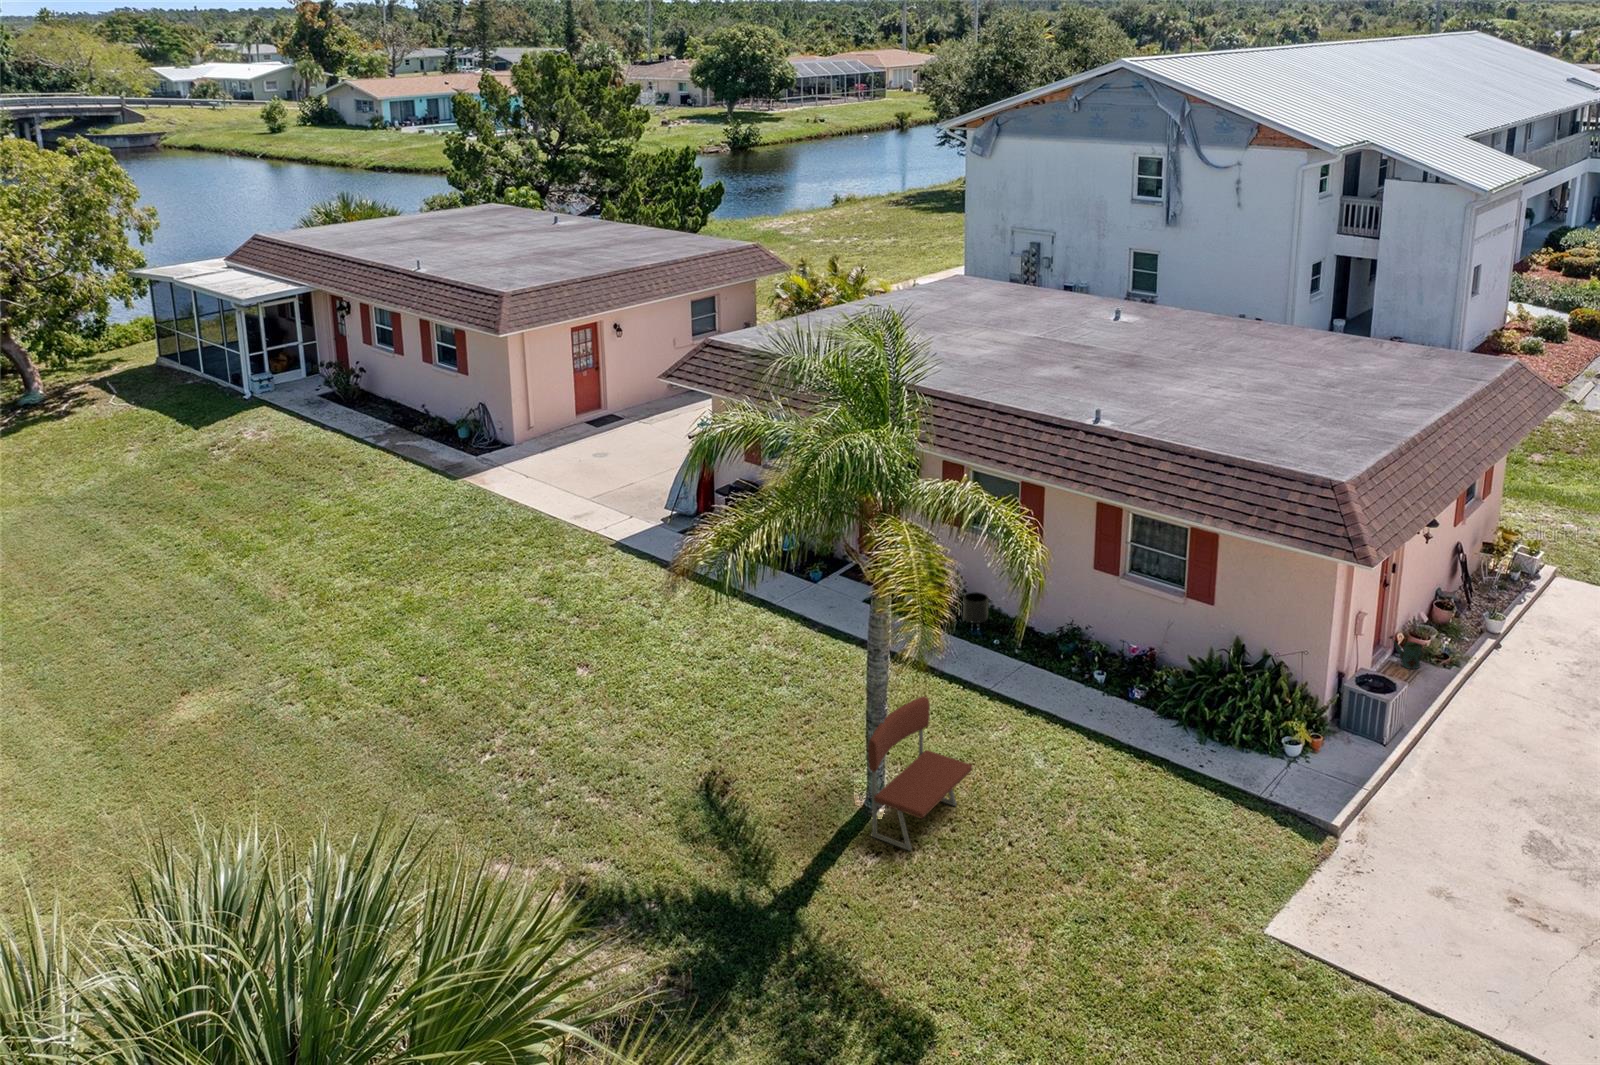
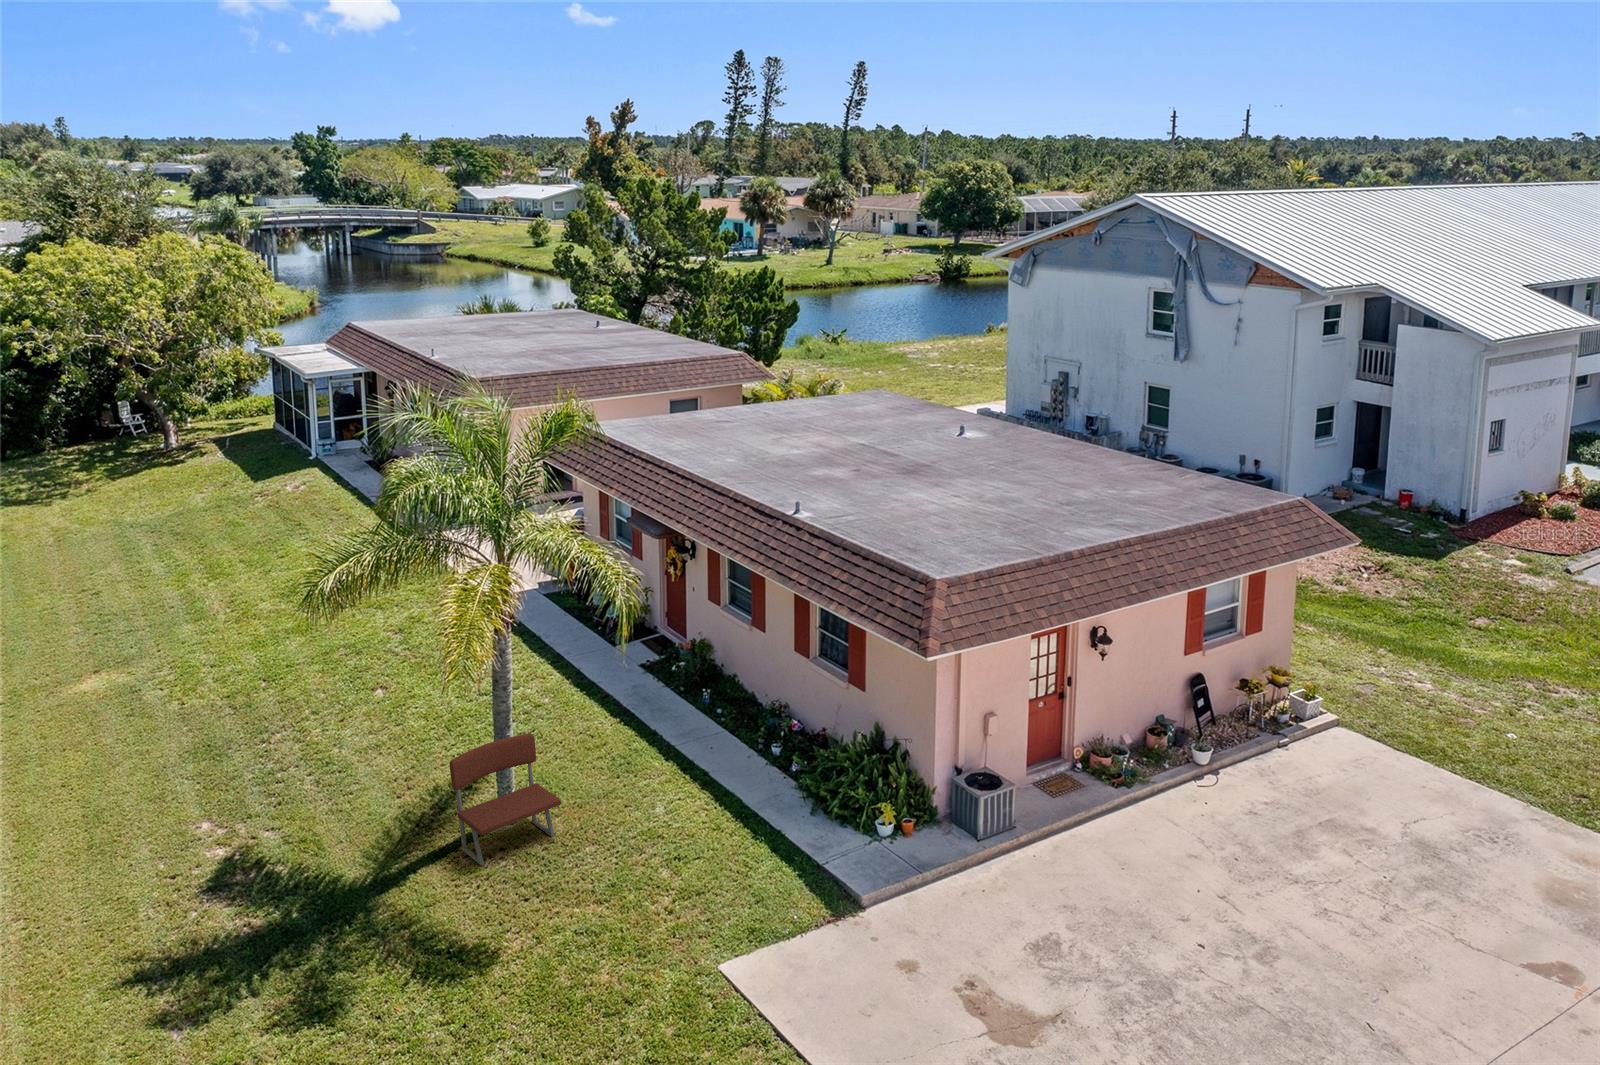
planter: present [963,592,988,624] -> none [700,665,724,704]
watering can: present [1389,636,1423,669] -> none [1056,745,1086,780]

